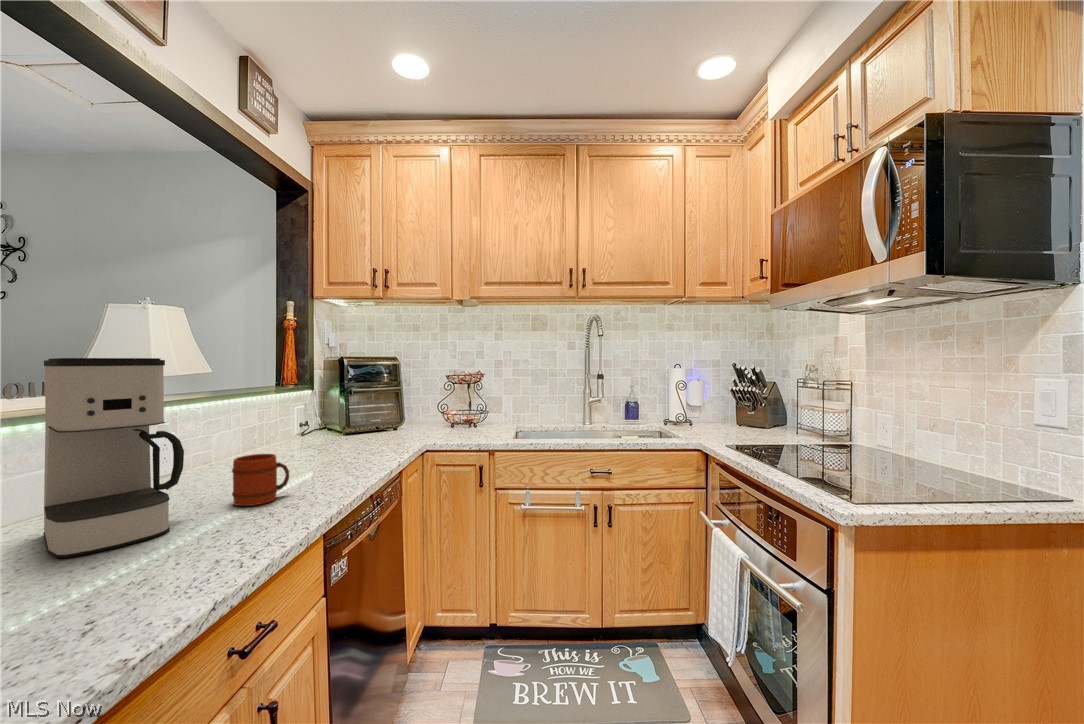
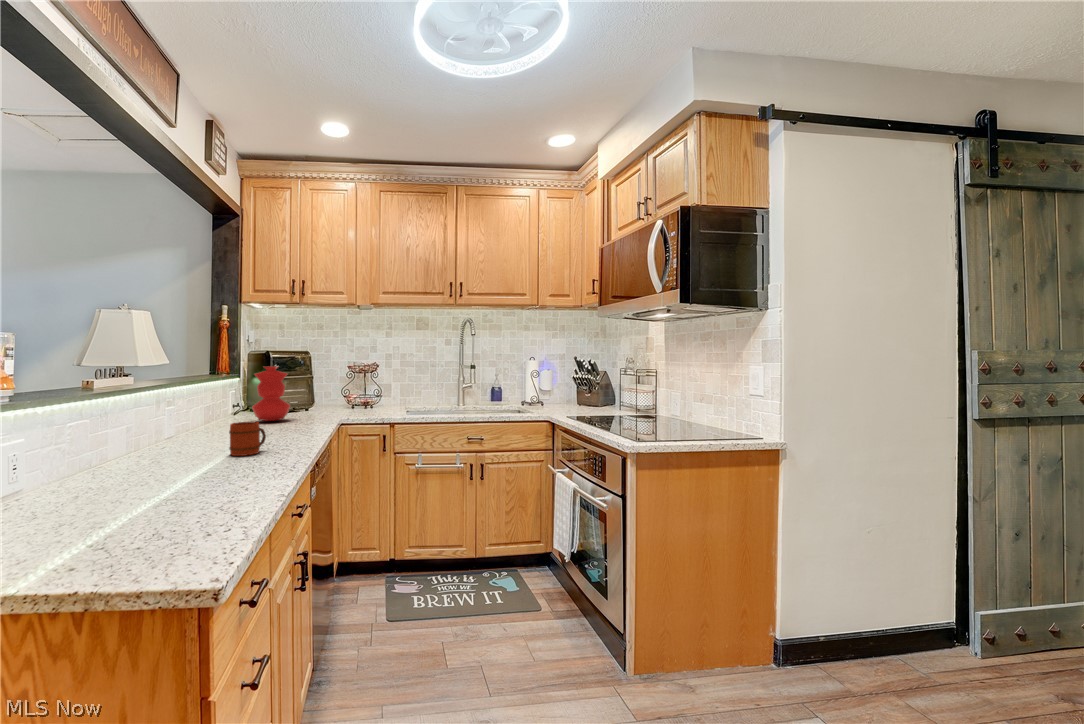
coffee maker: present [43,358,184,558] -> none [117,355,211,478]
vase: none [342,375,384,439] -> present [252,366,290,421]

